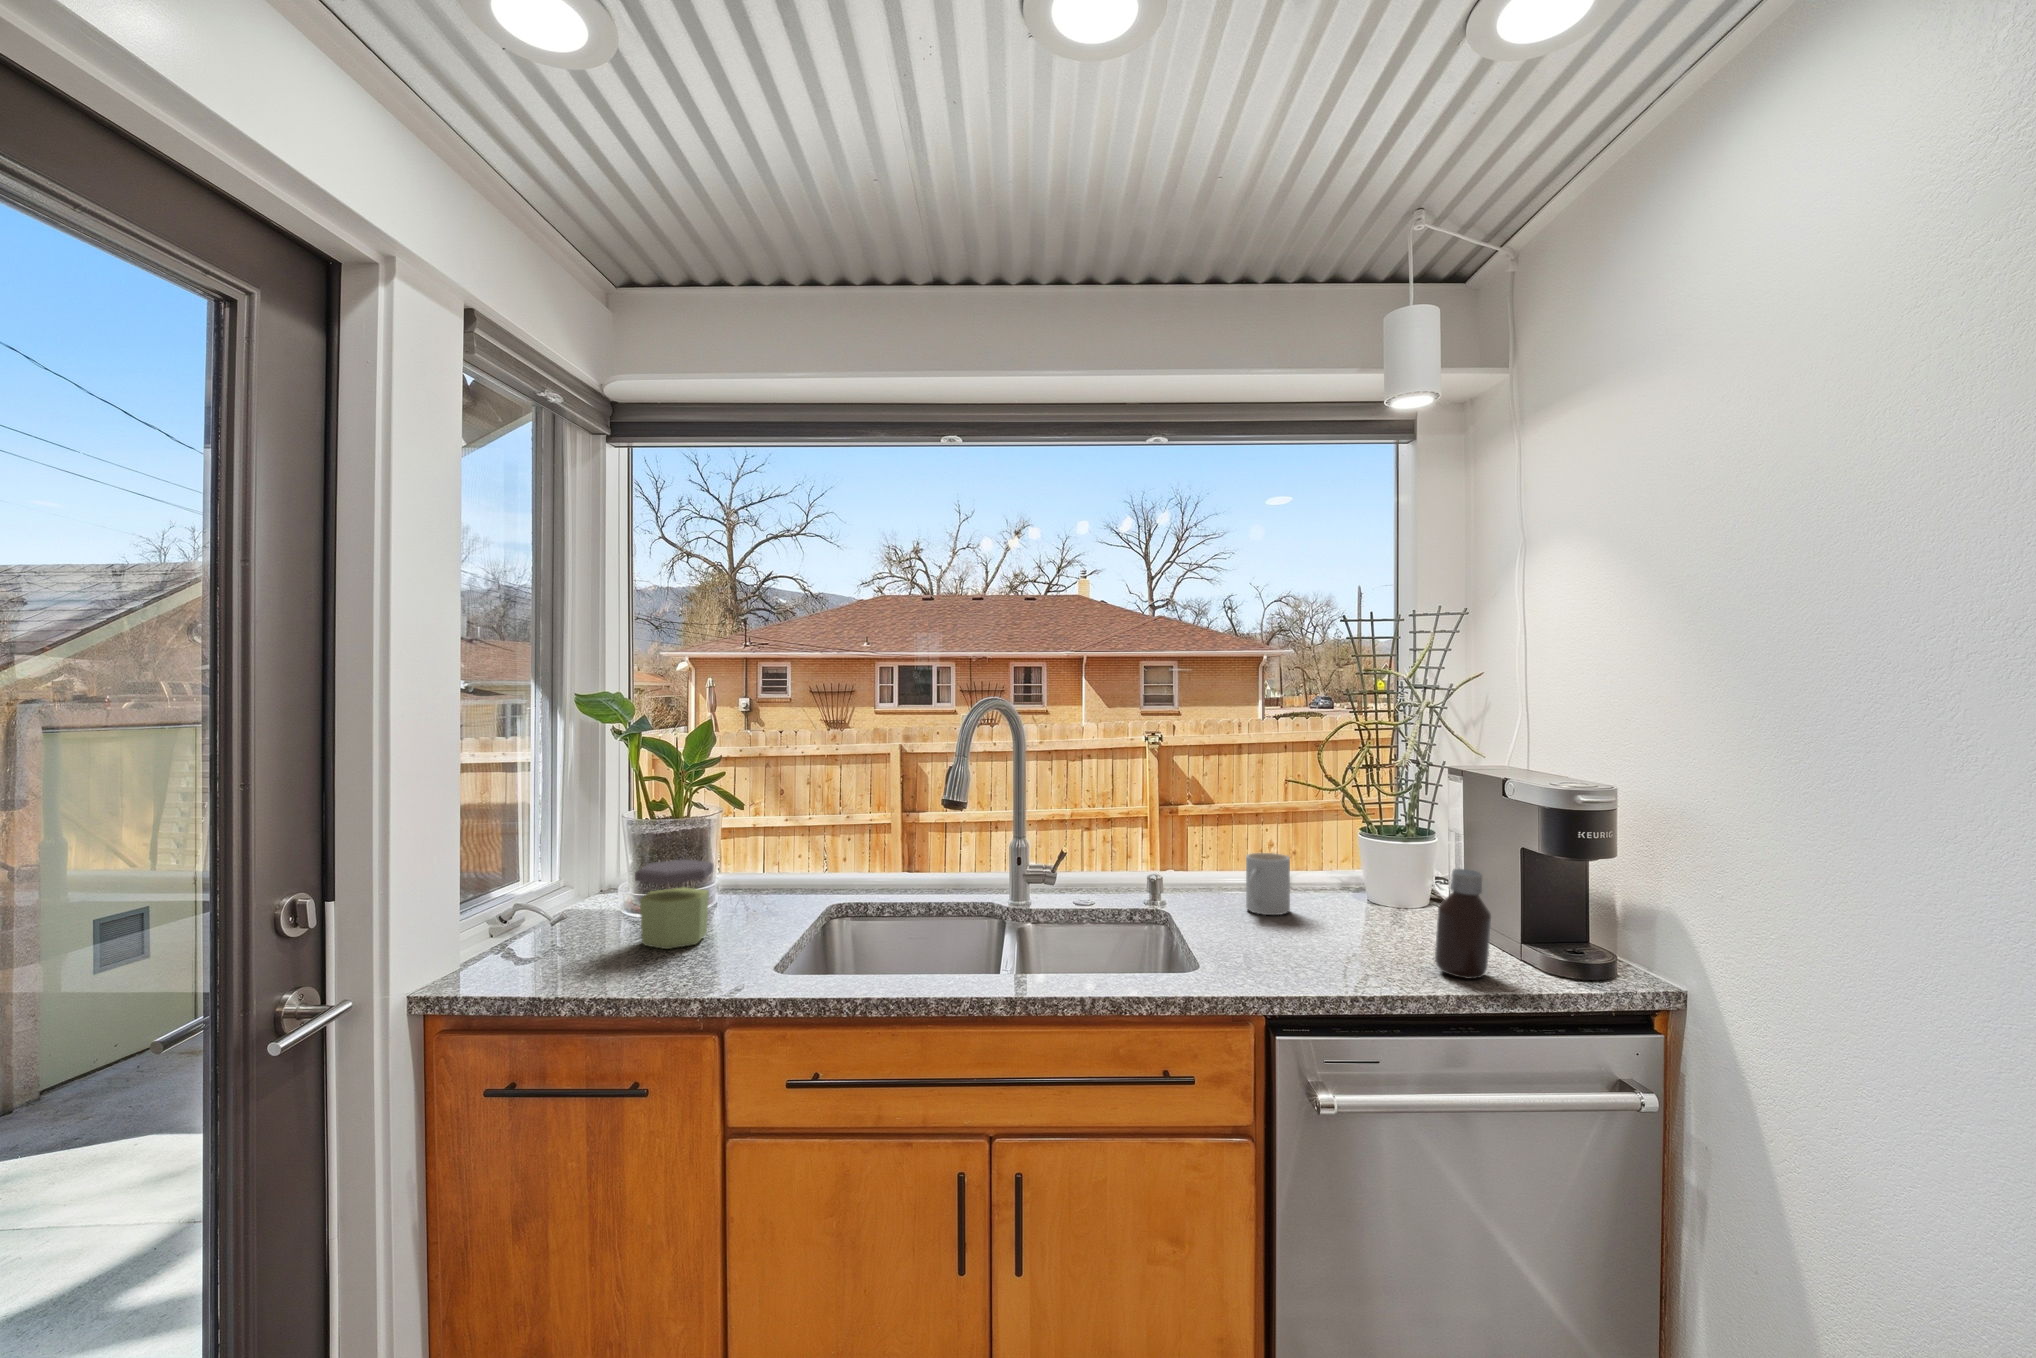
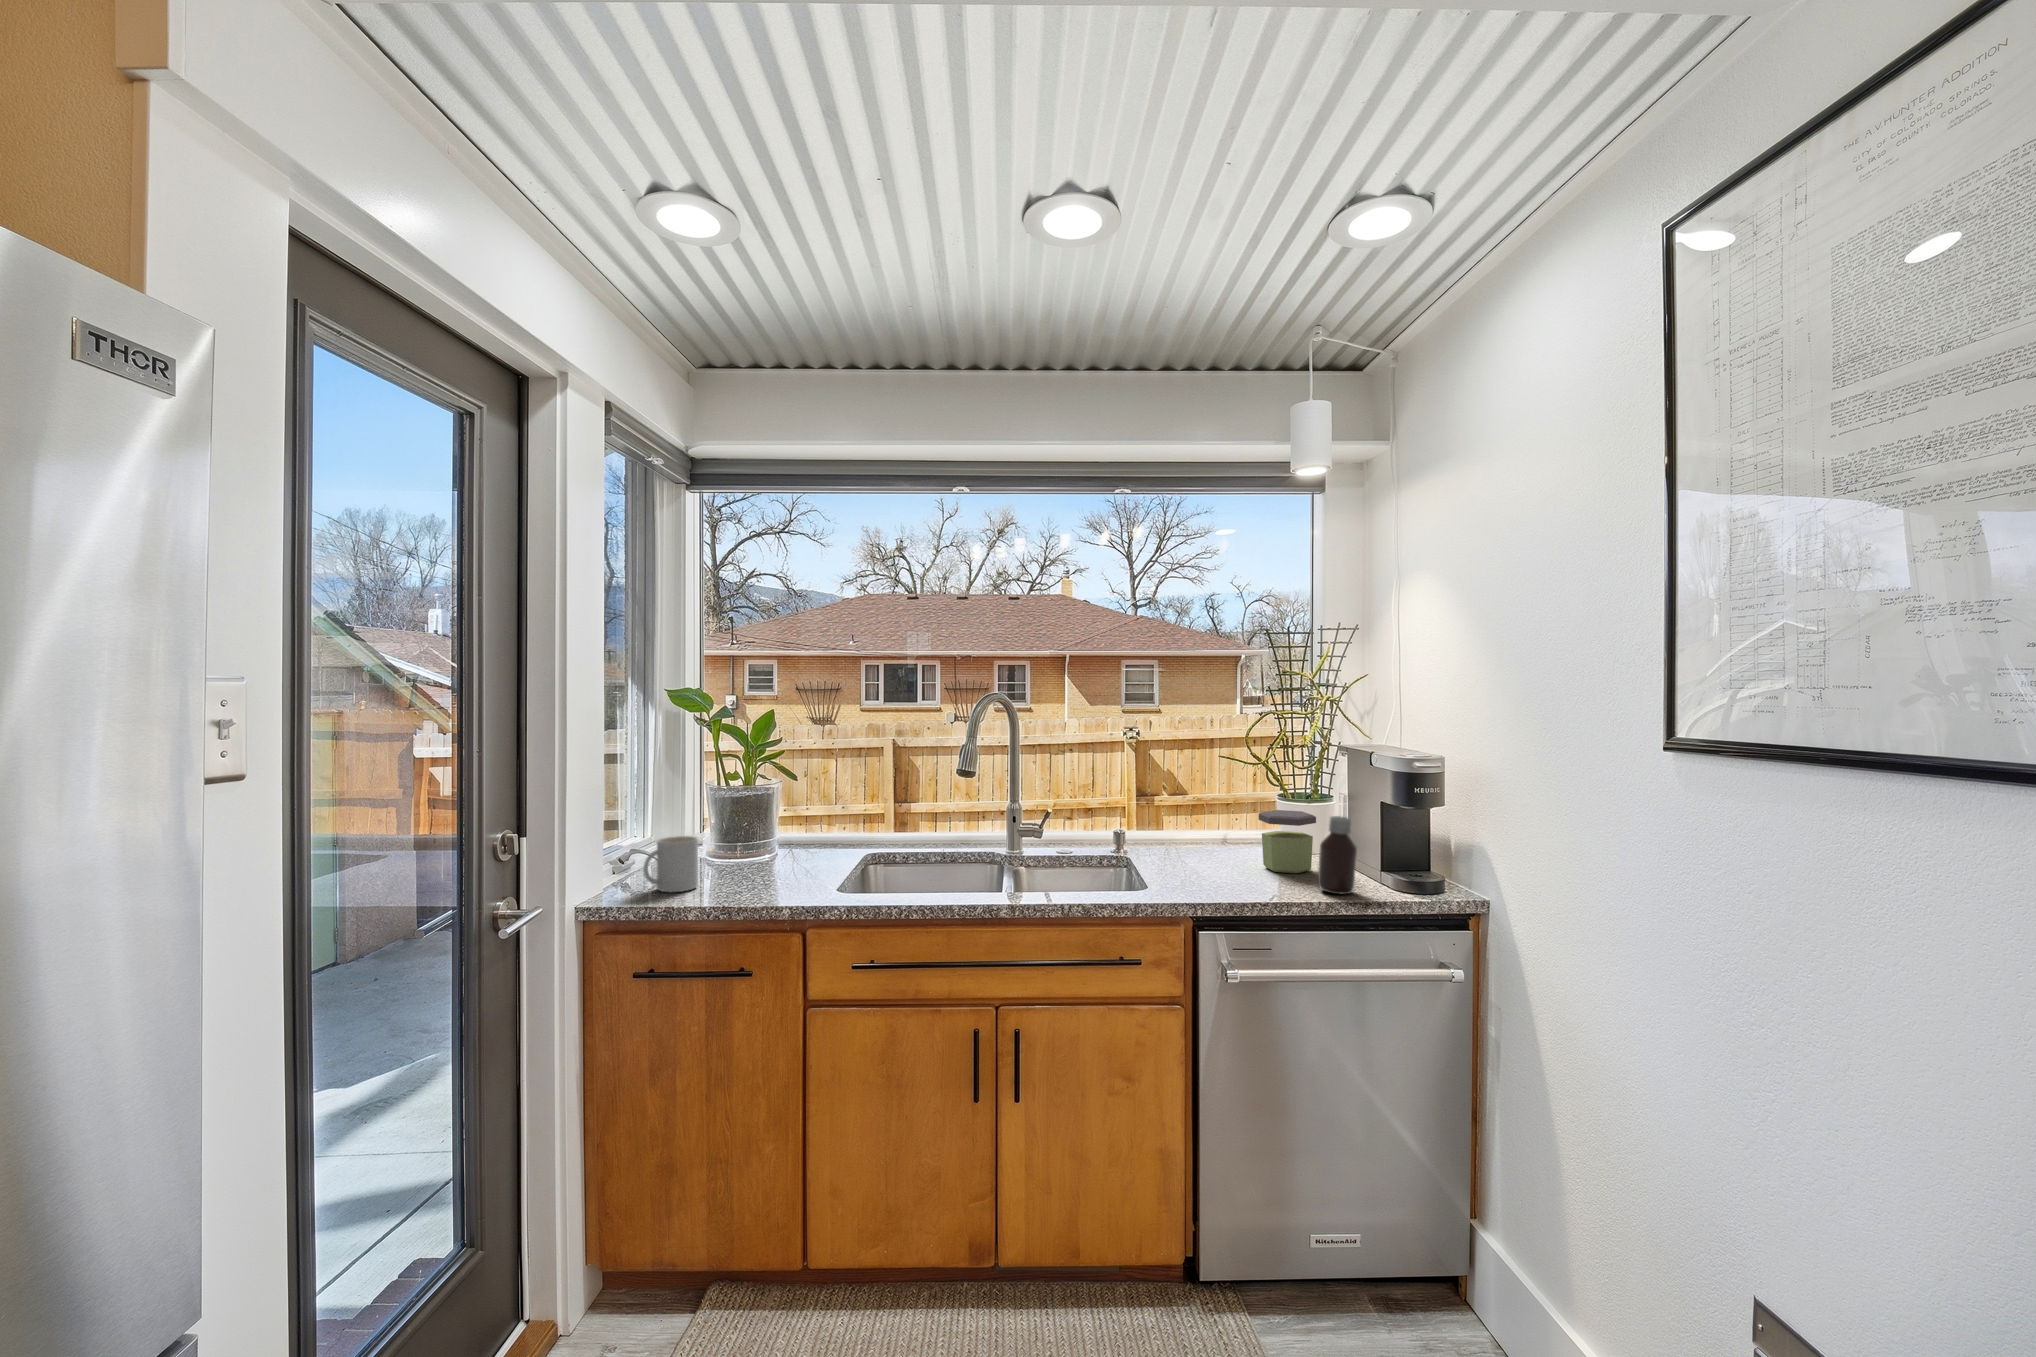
mug: present [1246,853,1290,915] -> present [644,836,698,892]
jar: present [635,859,713,949] -> present [1258,810,1316,873]

